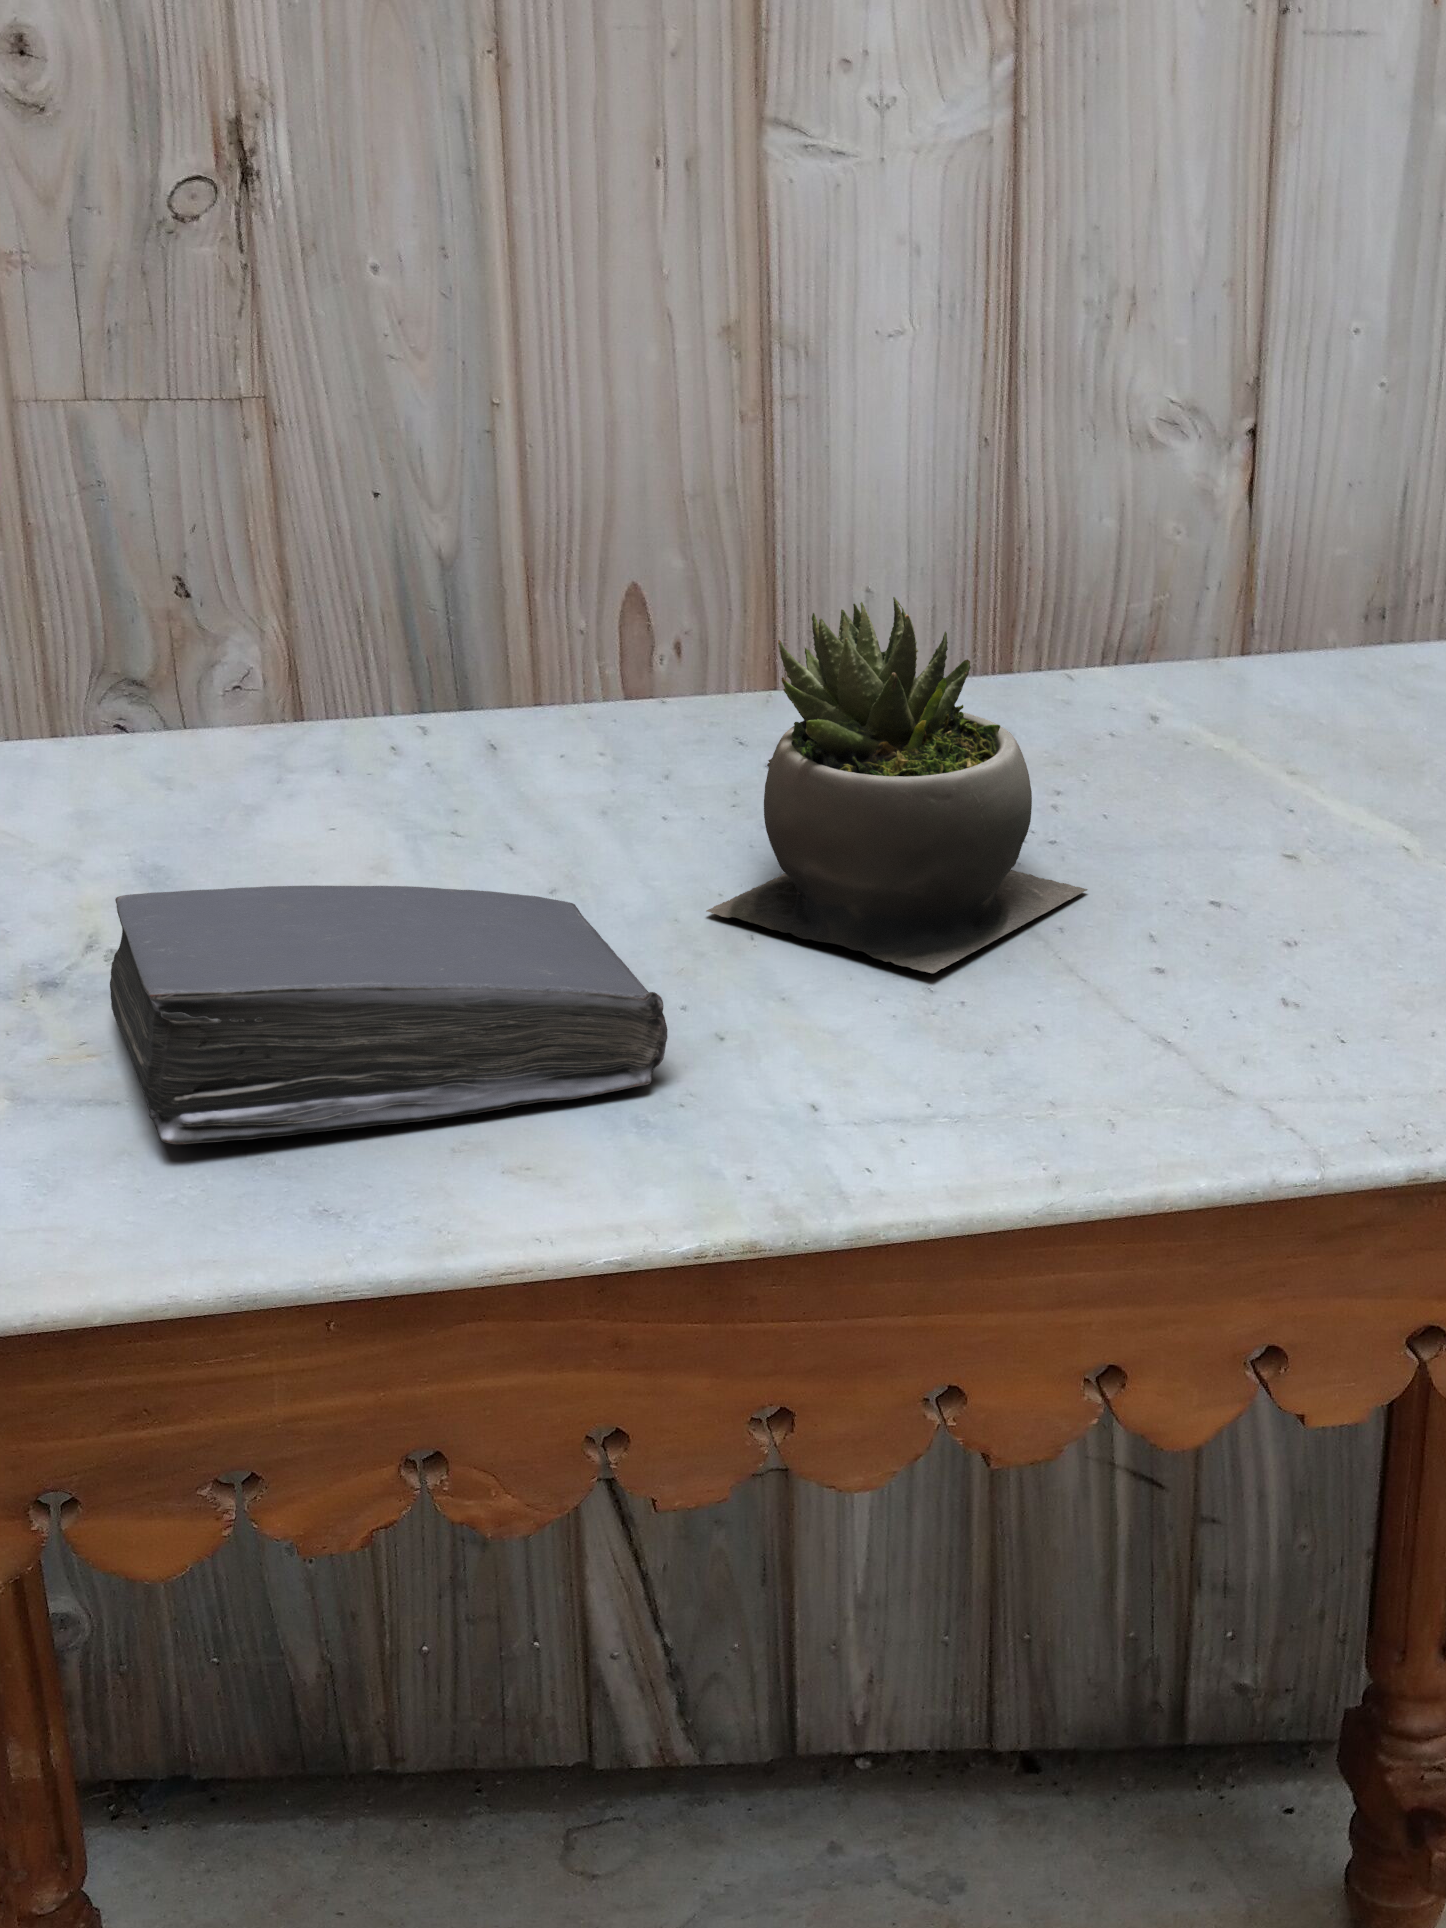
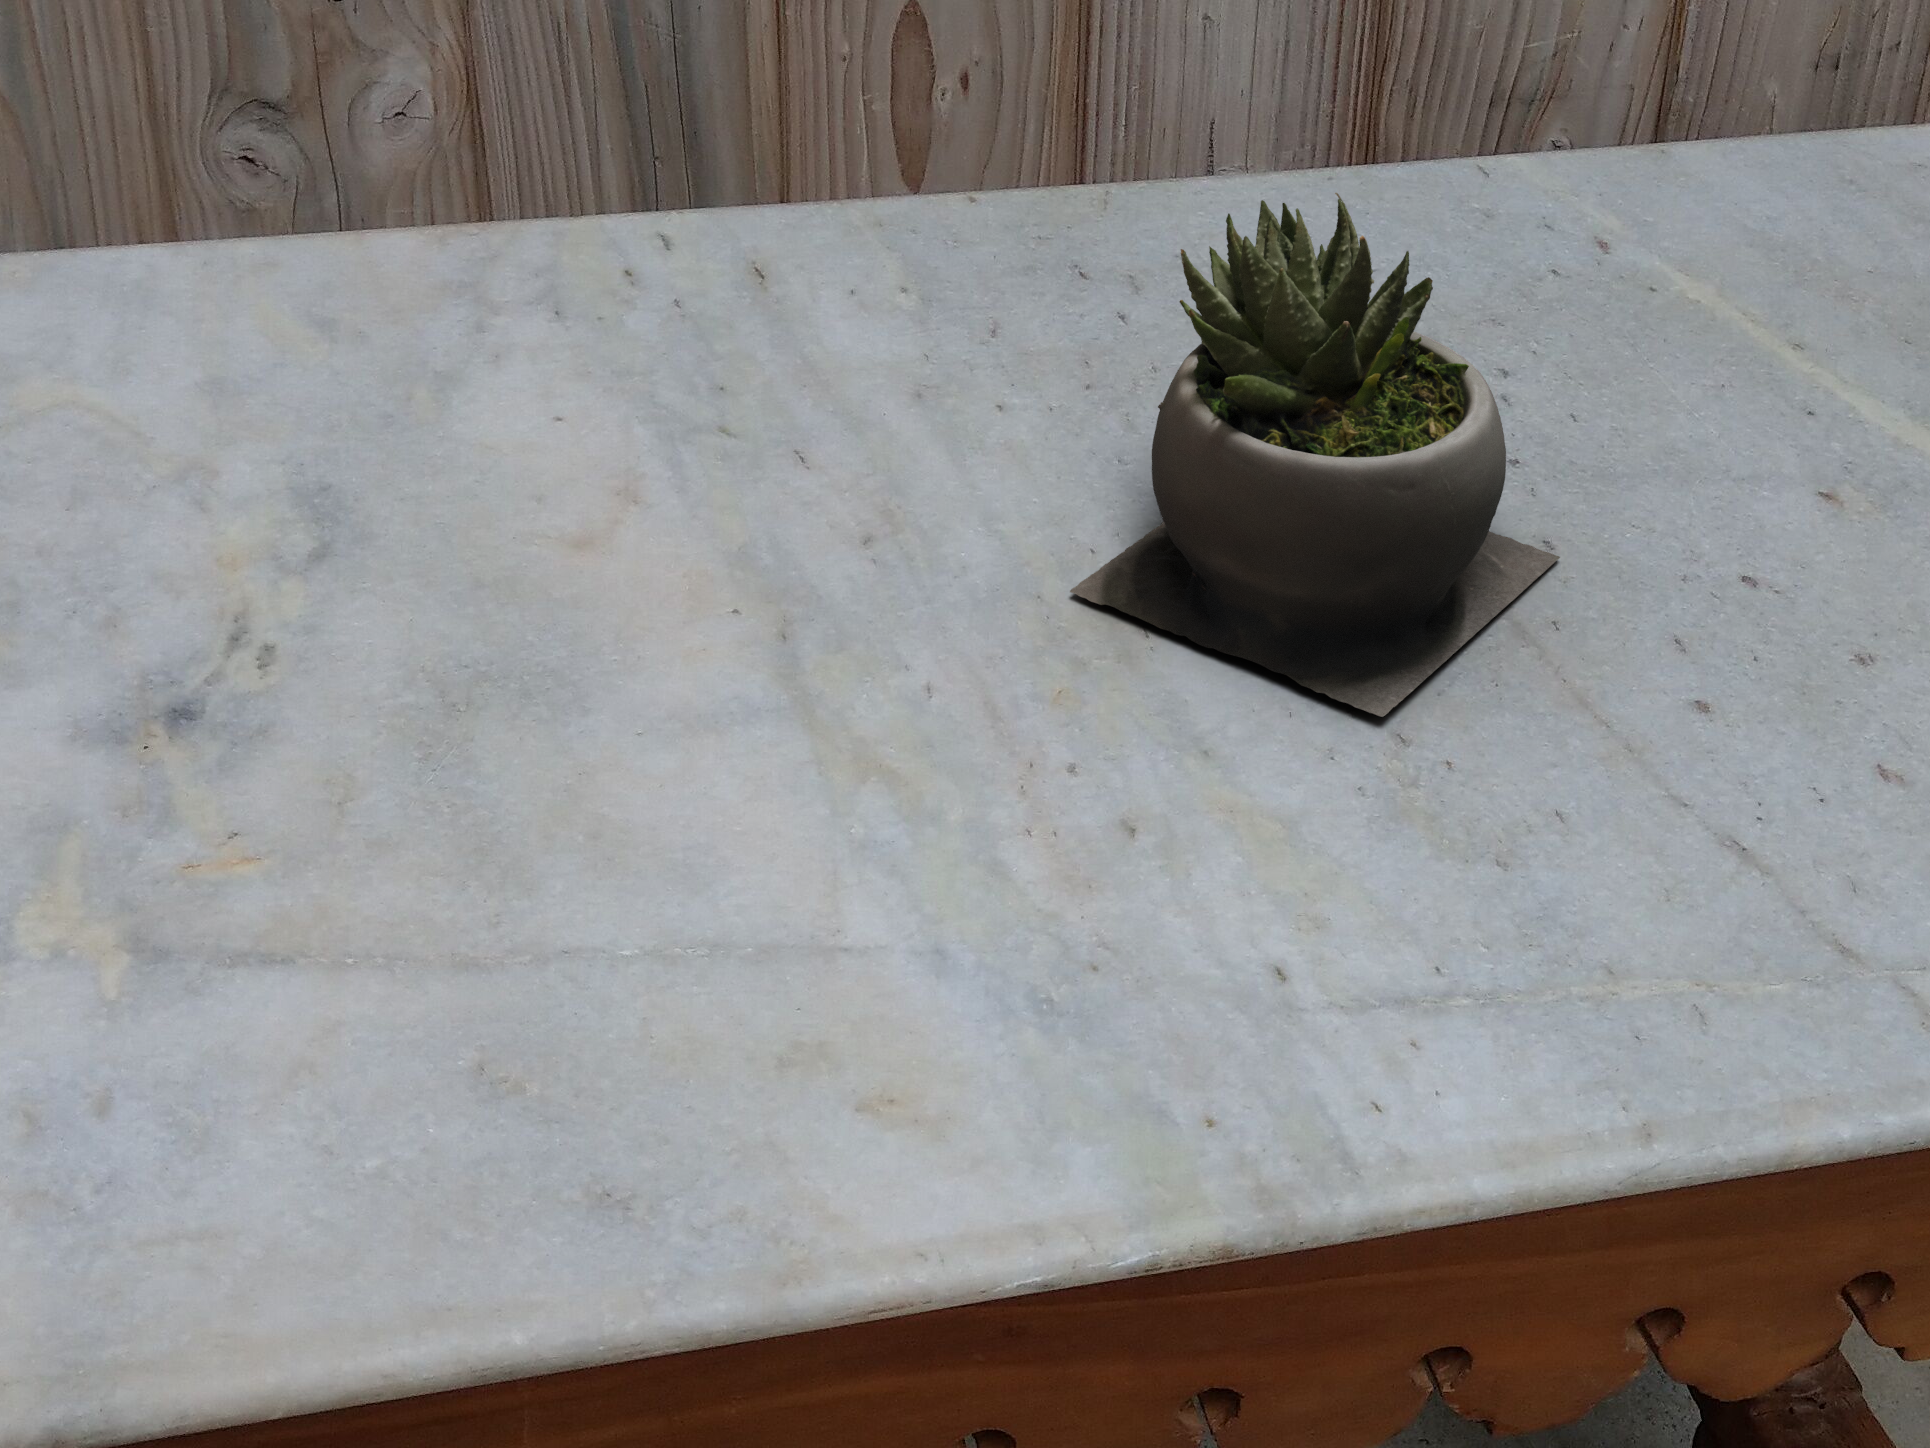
book: present [110,886,667,1144] -> none [275,604,1055,1059]

